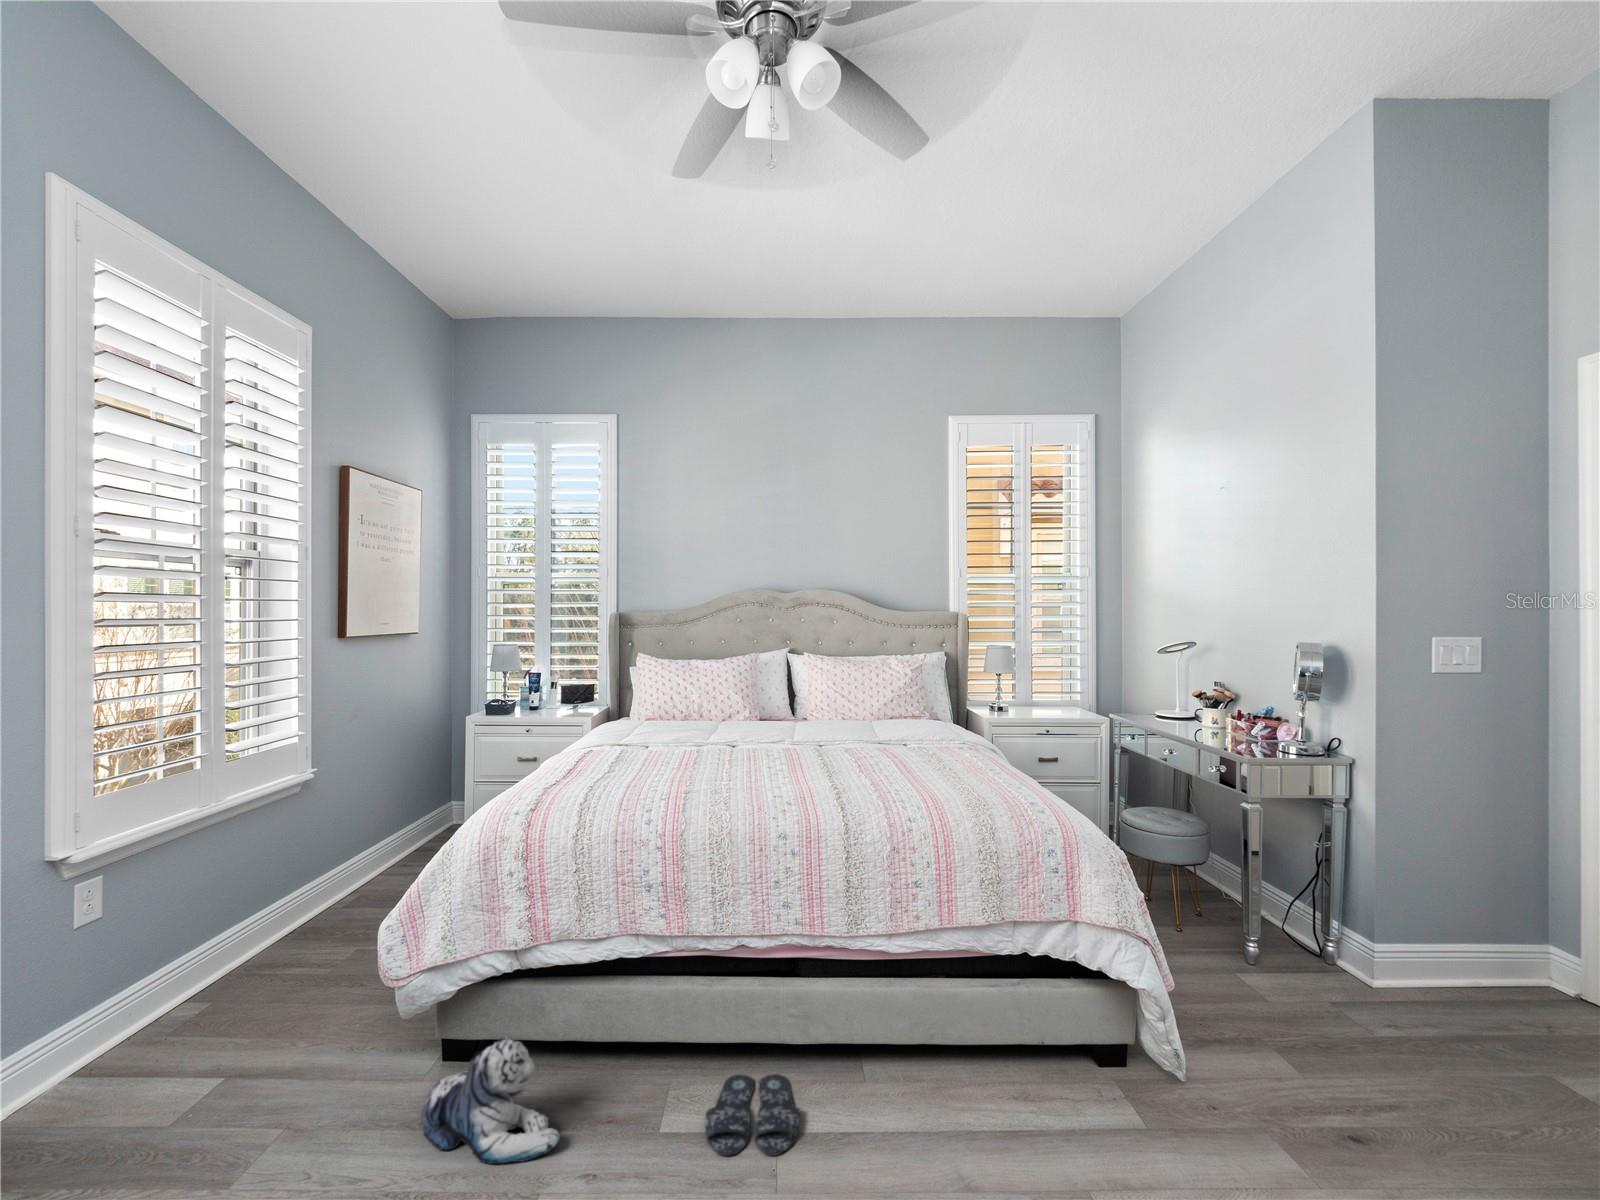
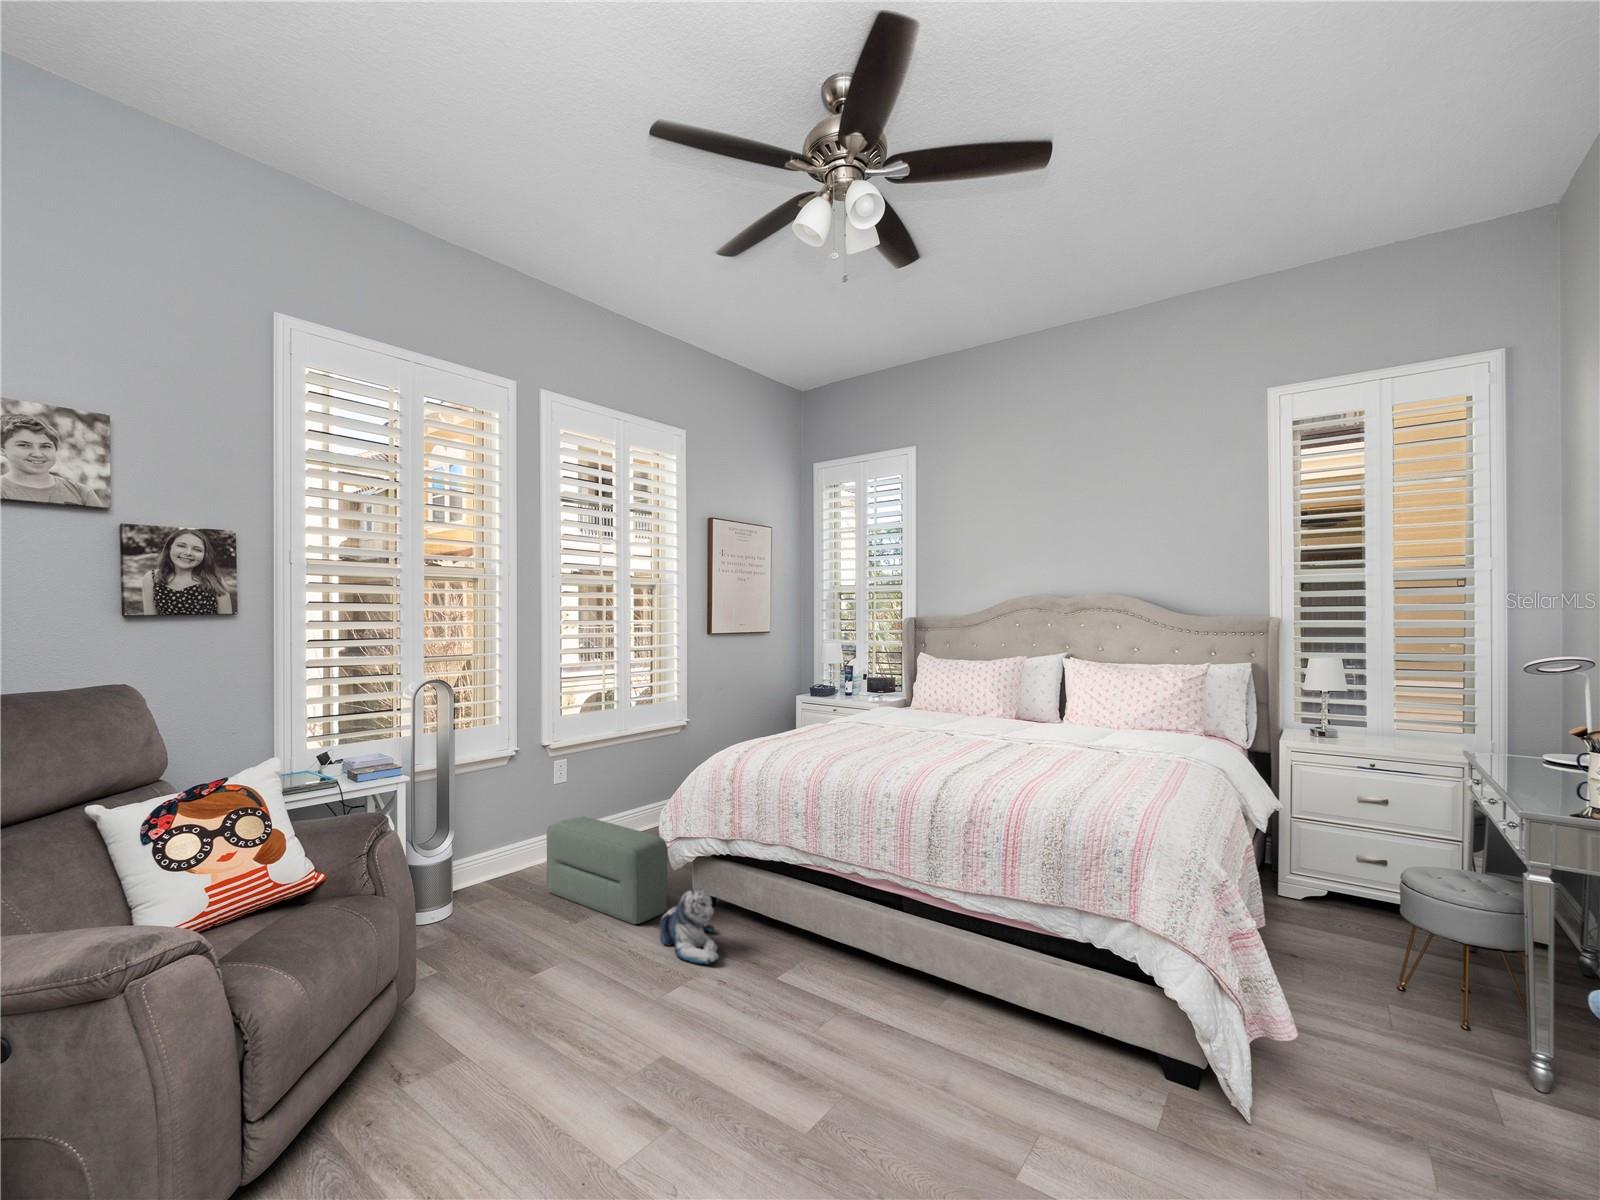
pouf: none [111,972,404,1140] -> present [547,817,667,924]
slippers: present [705,1074,801,1156] -> none [796,971,878,1018]

